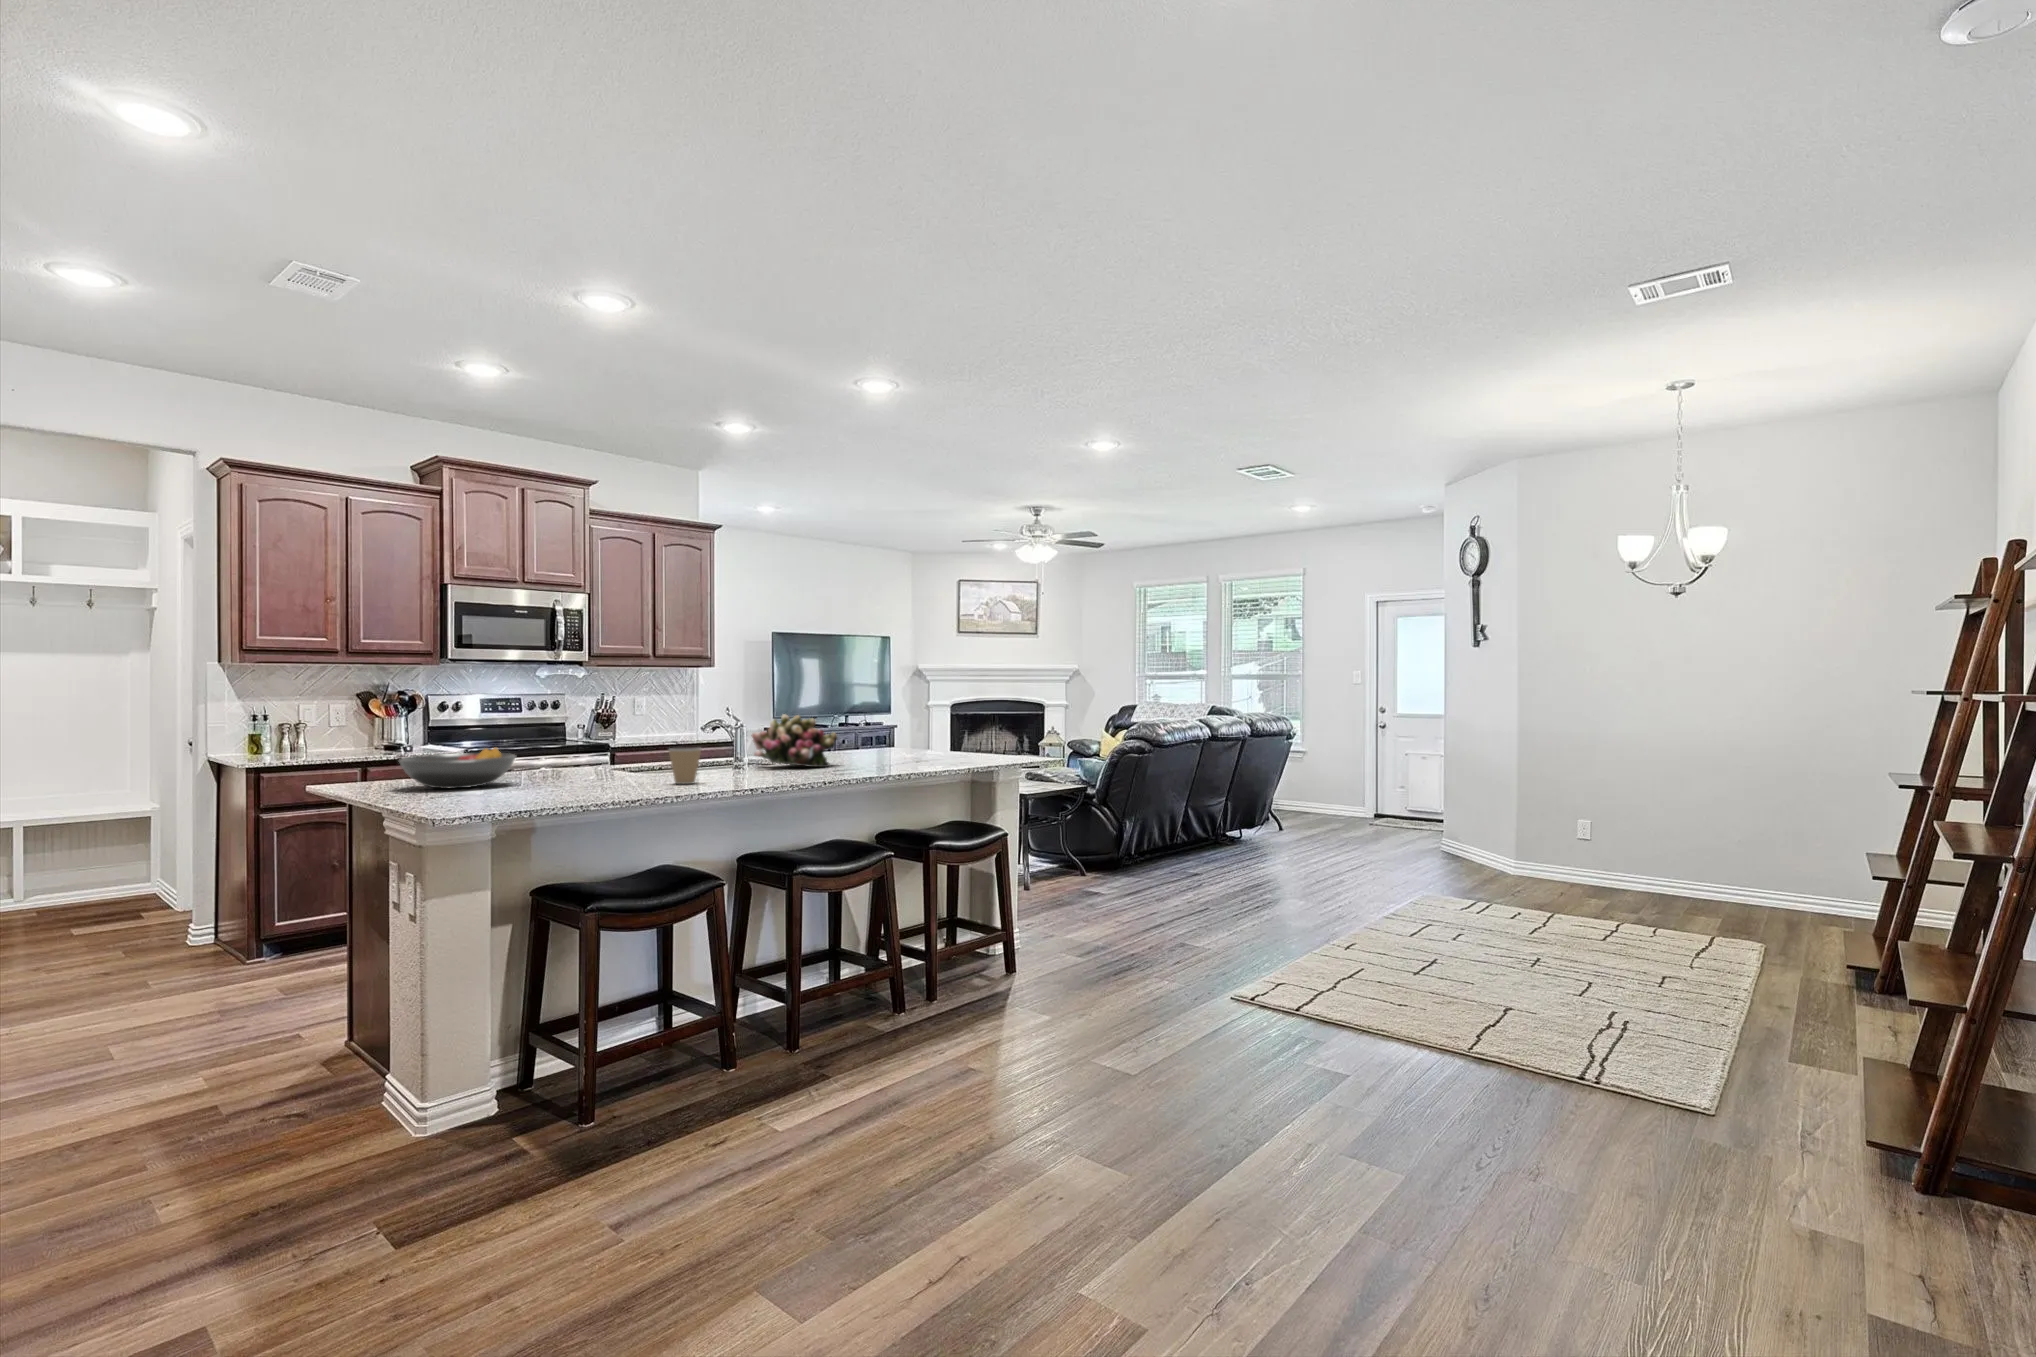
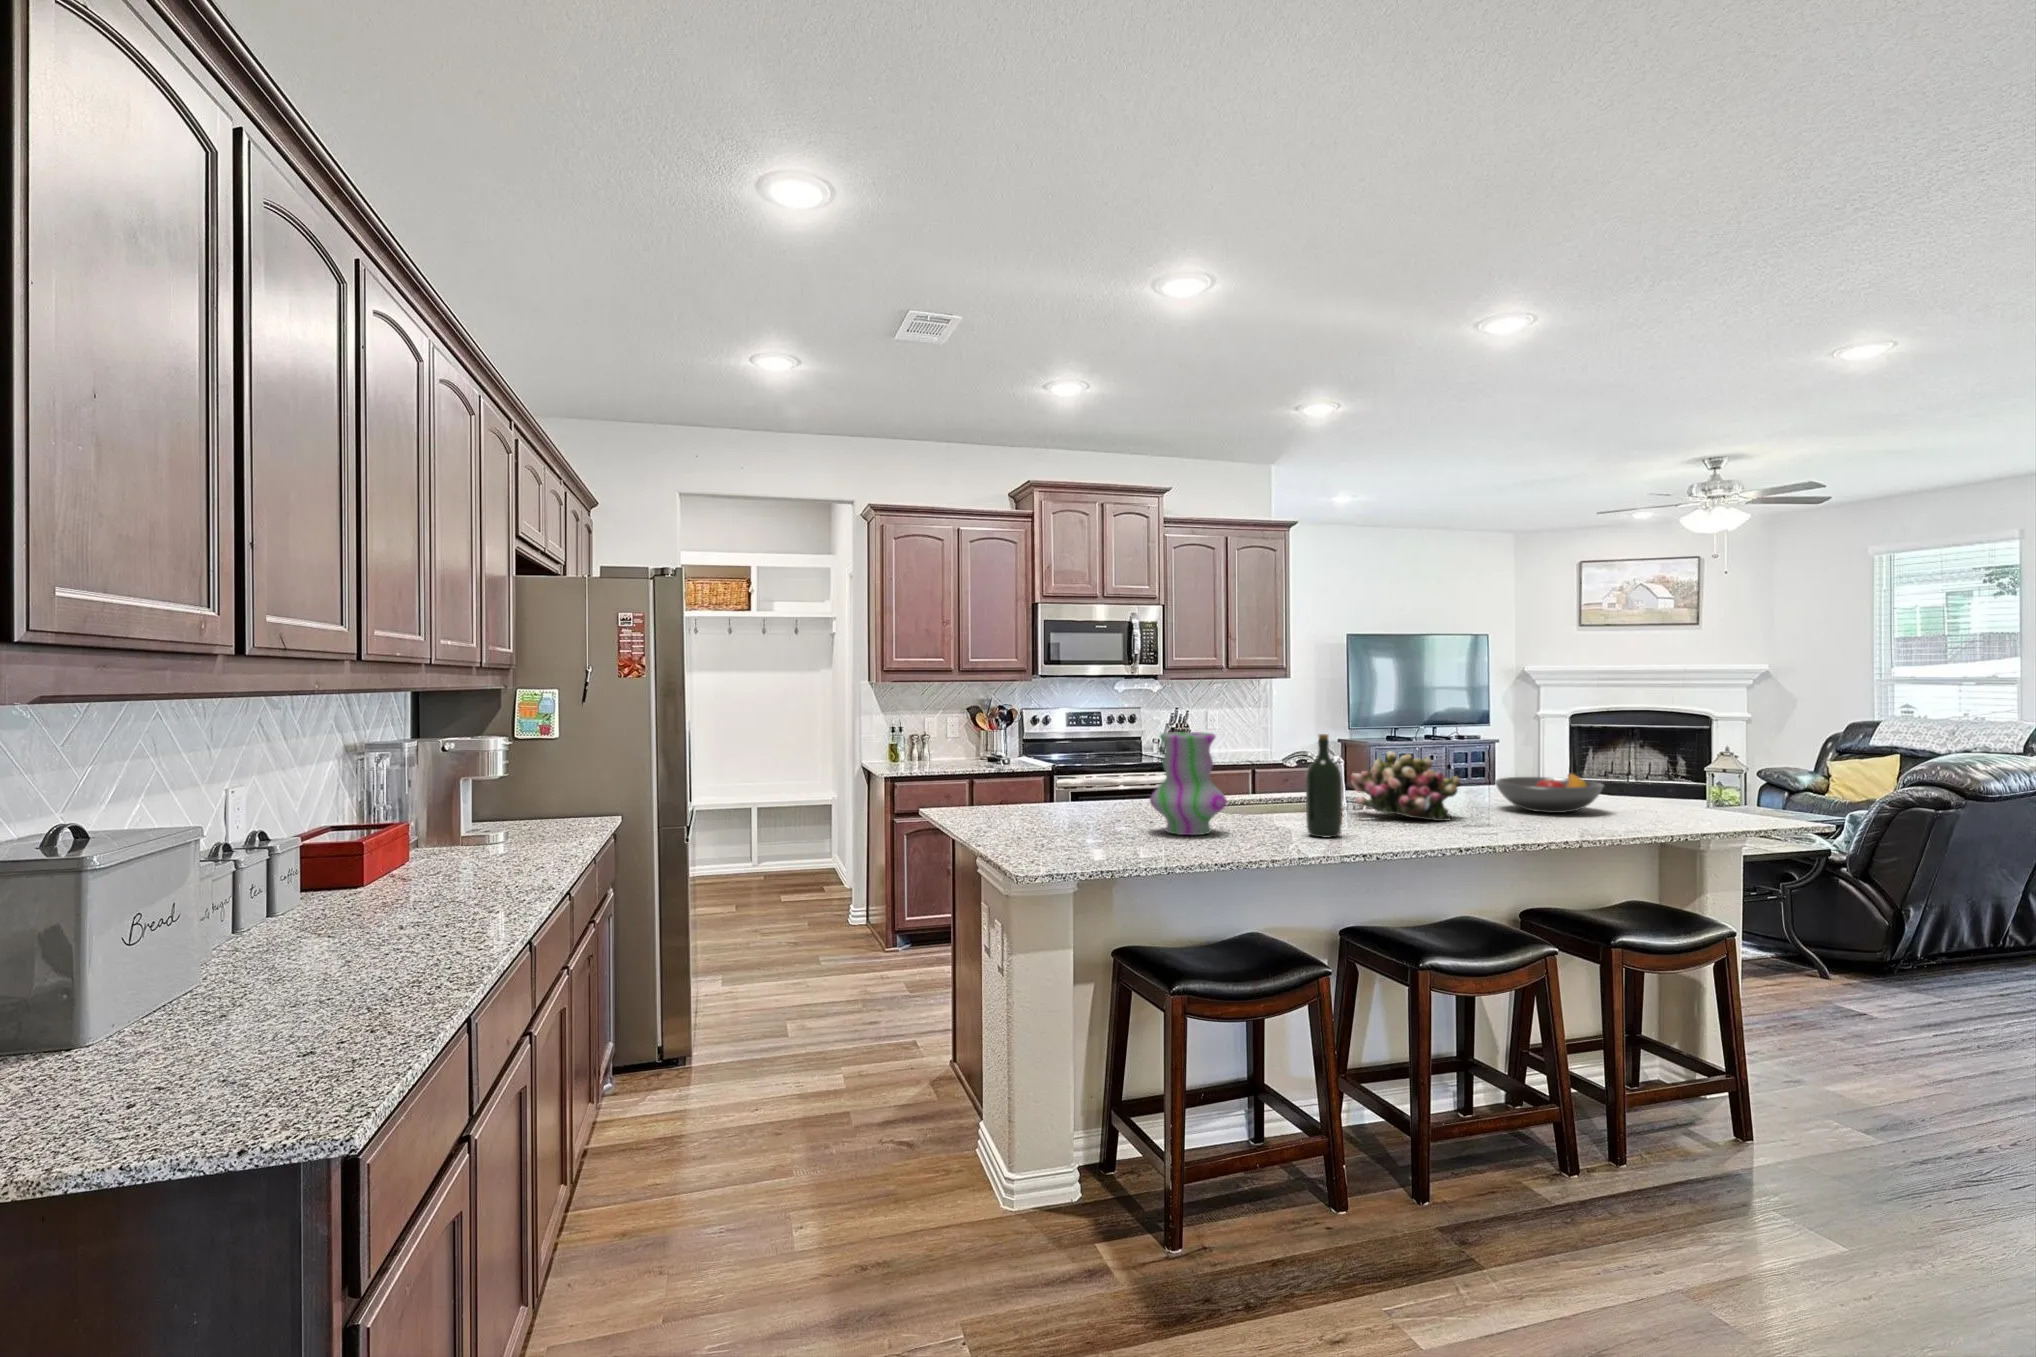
wine bottle: none [710,695,740,780] -> present [1306,734,1342,837]
vase: none [568,696,641,784] -> present [1150,732,1226,835]
fruit bowl: present [399,747,516,788] -> present [1494,773,1604,813]
coffee cup: present [669,747,701,784] -> none [1258,797,1298,843]

